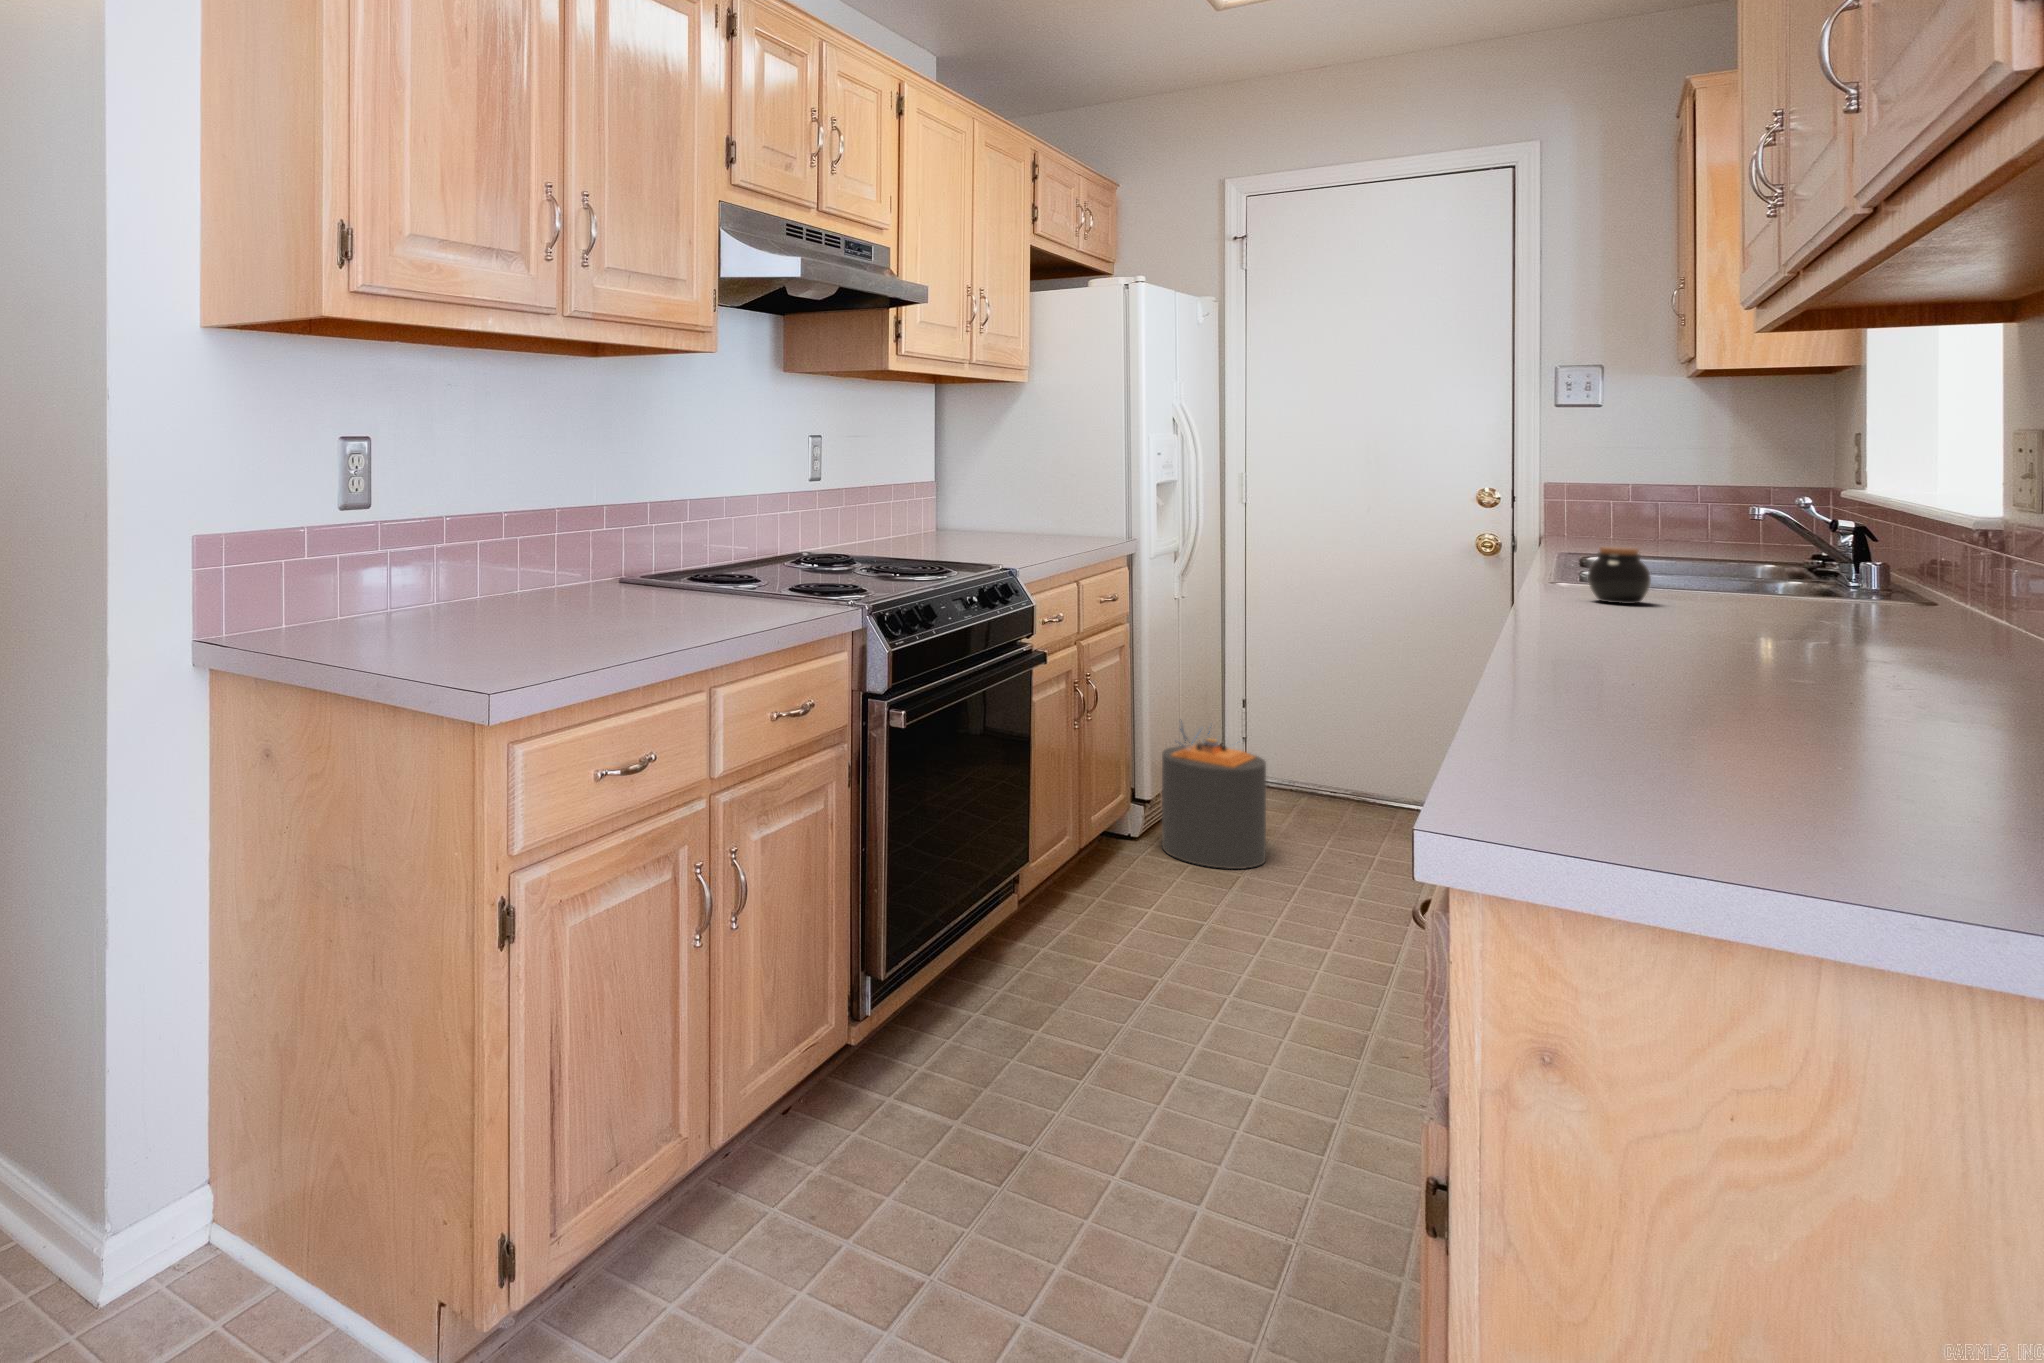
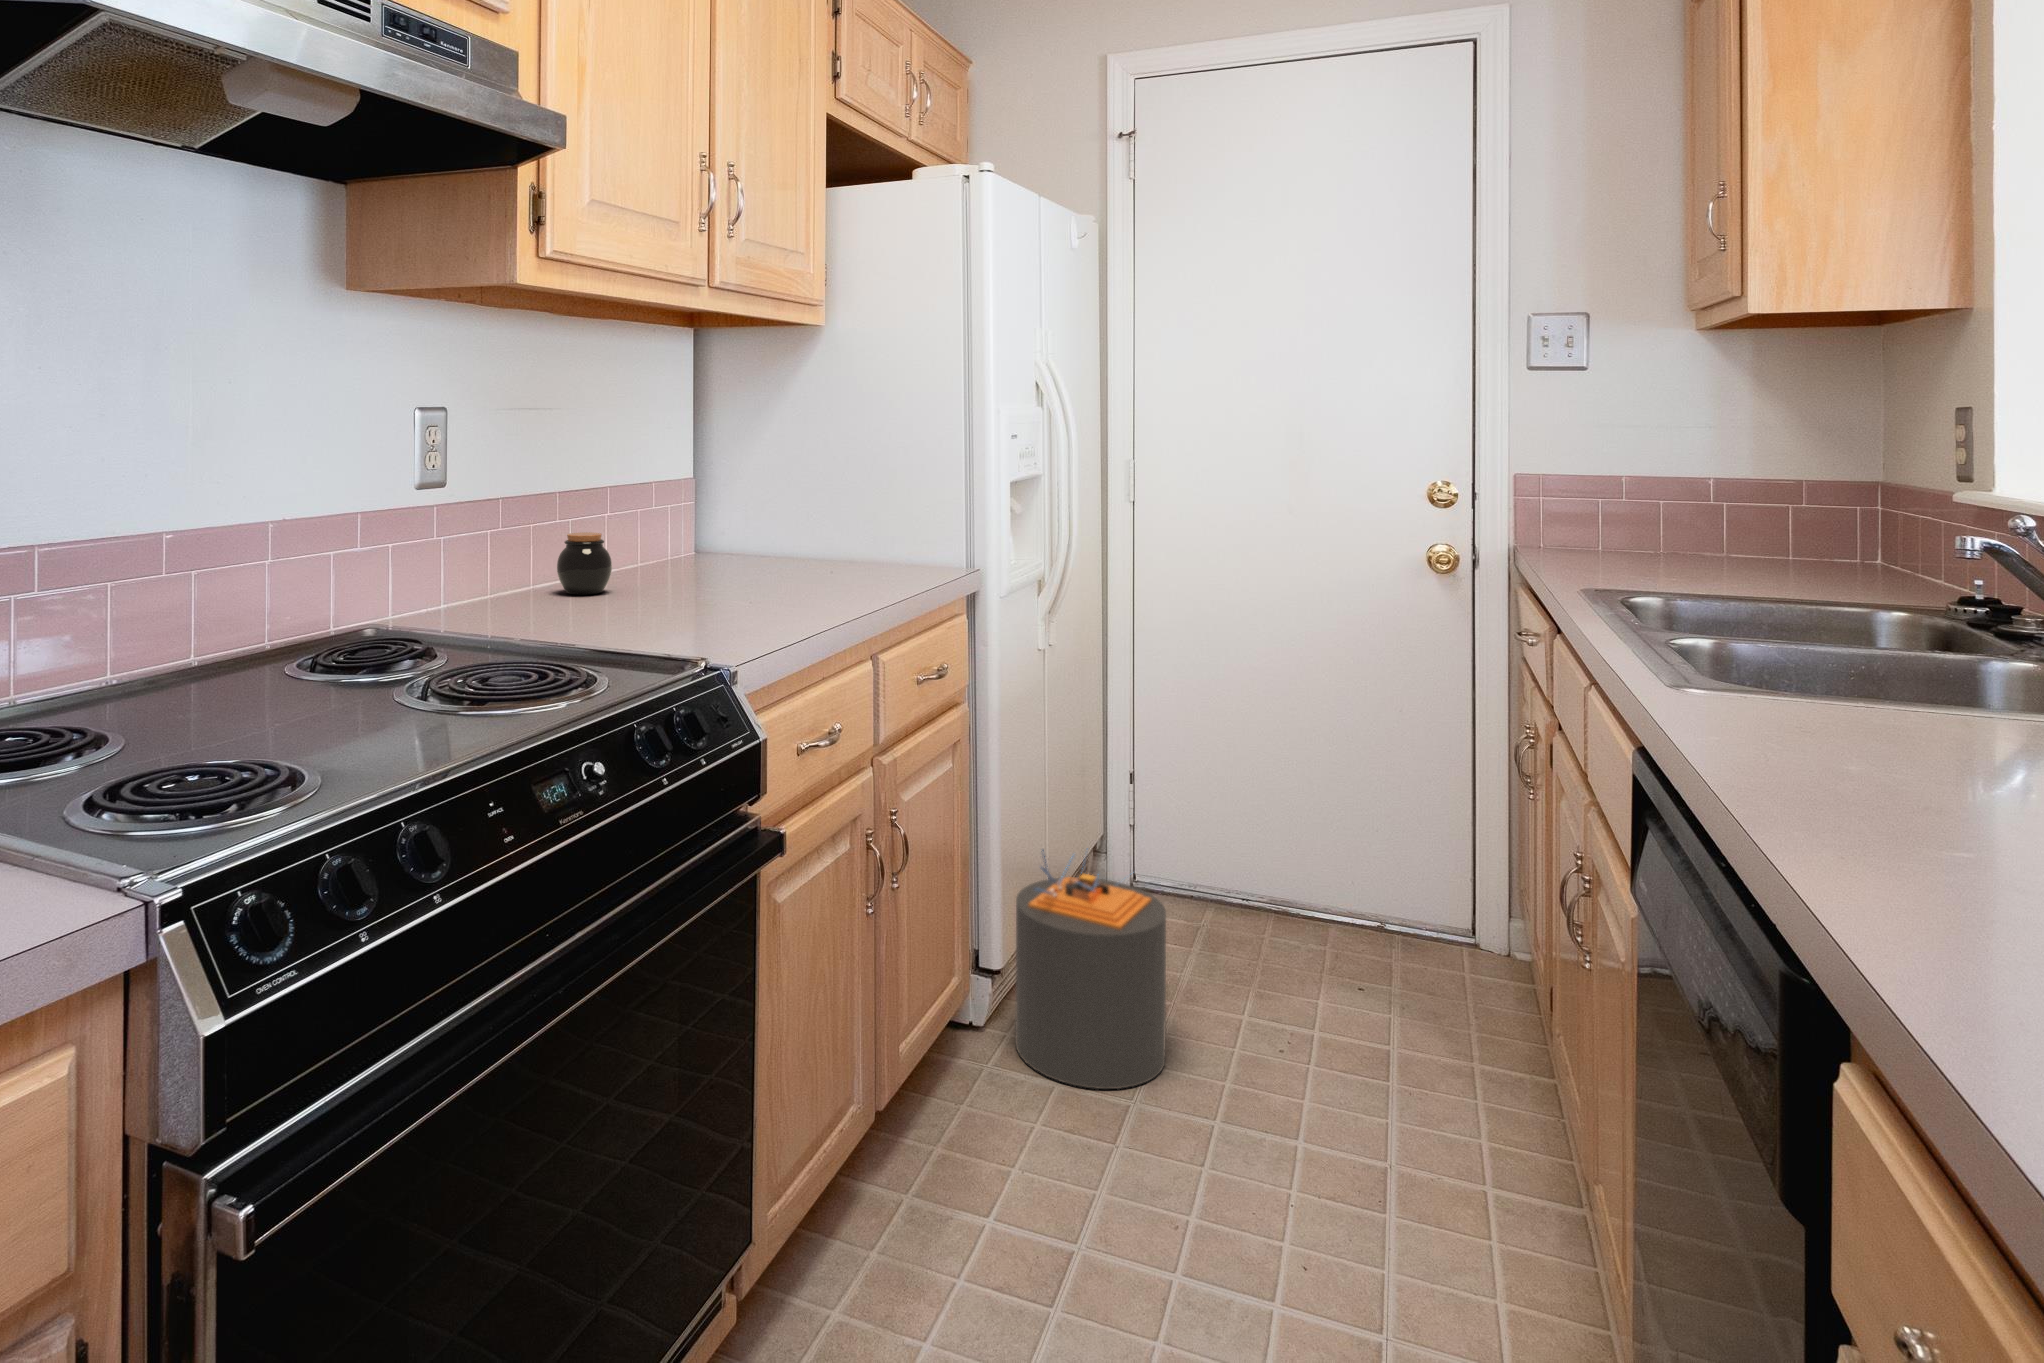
jar: present [1588,546,1651,604] -> present [557,532,612,594]

